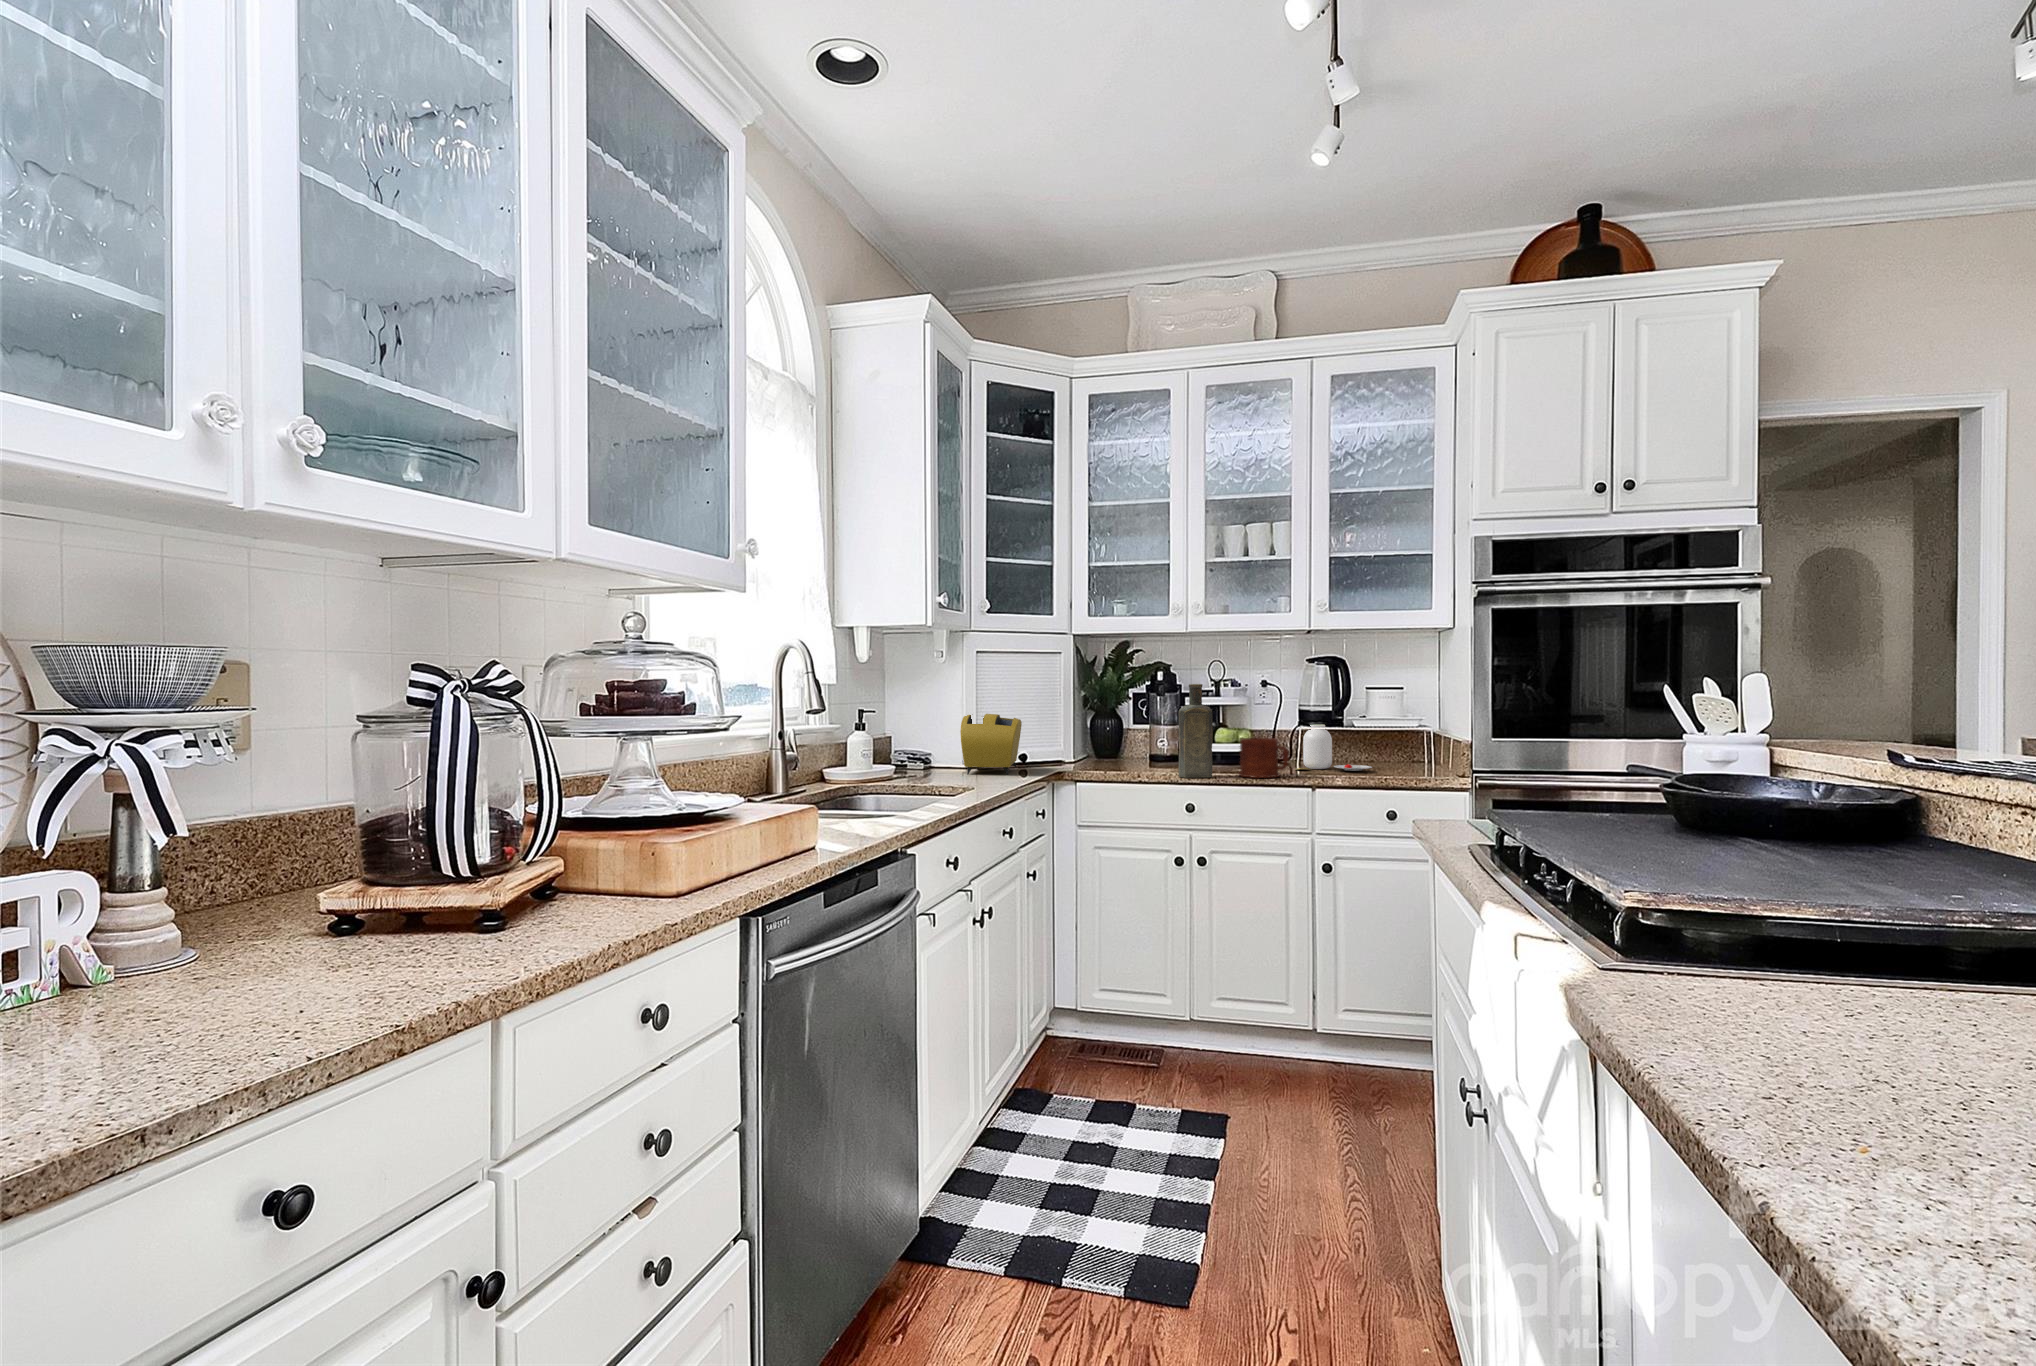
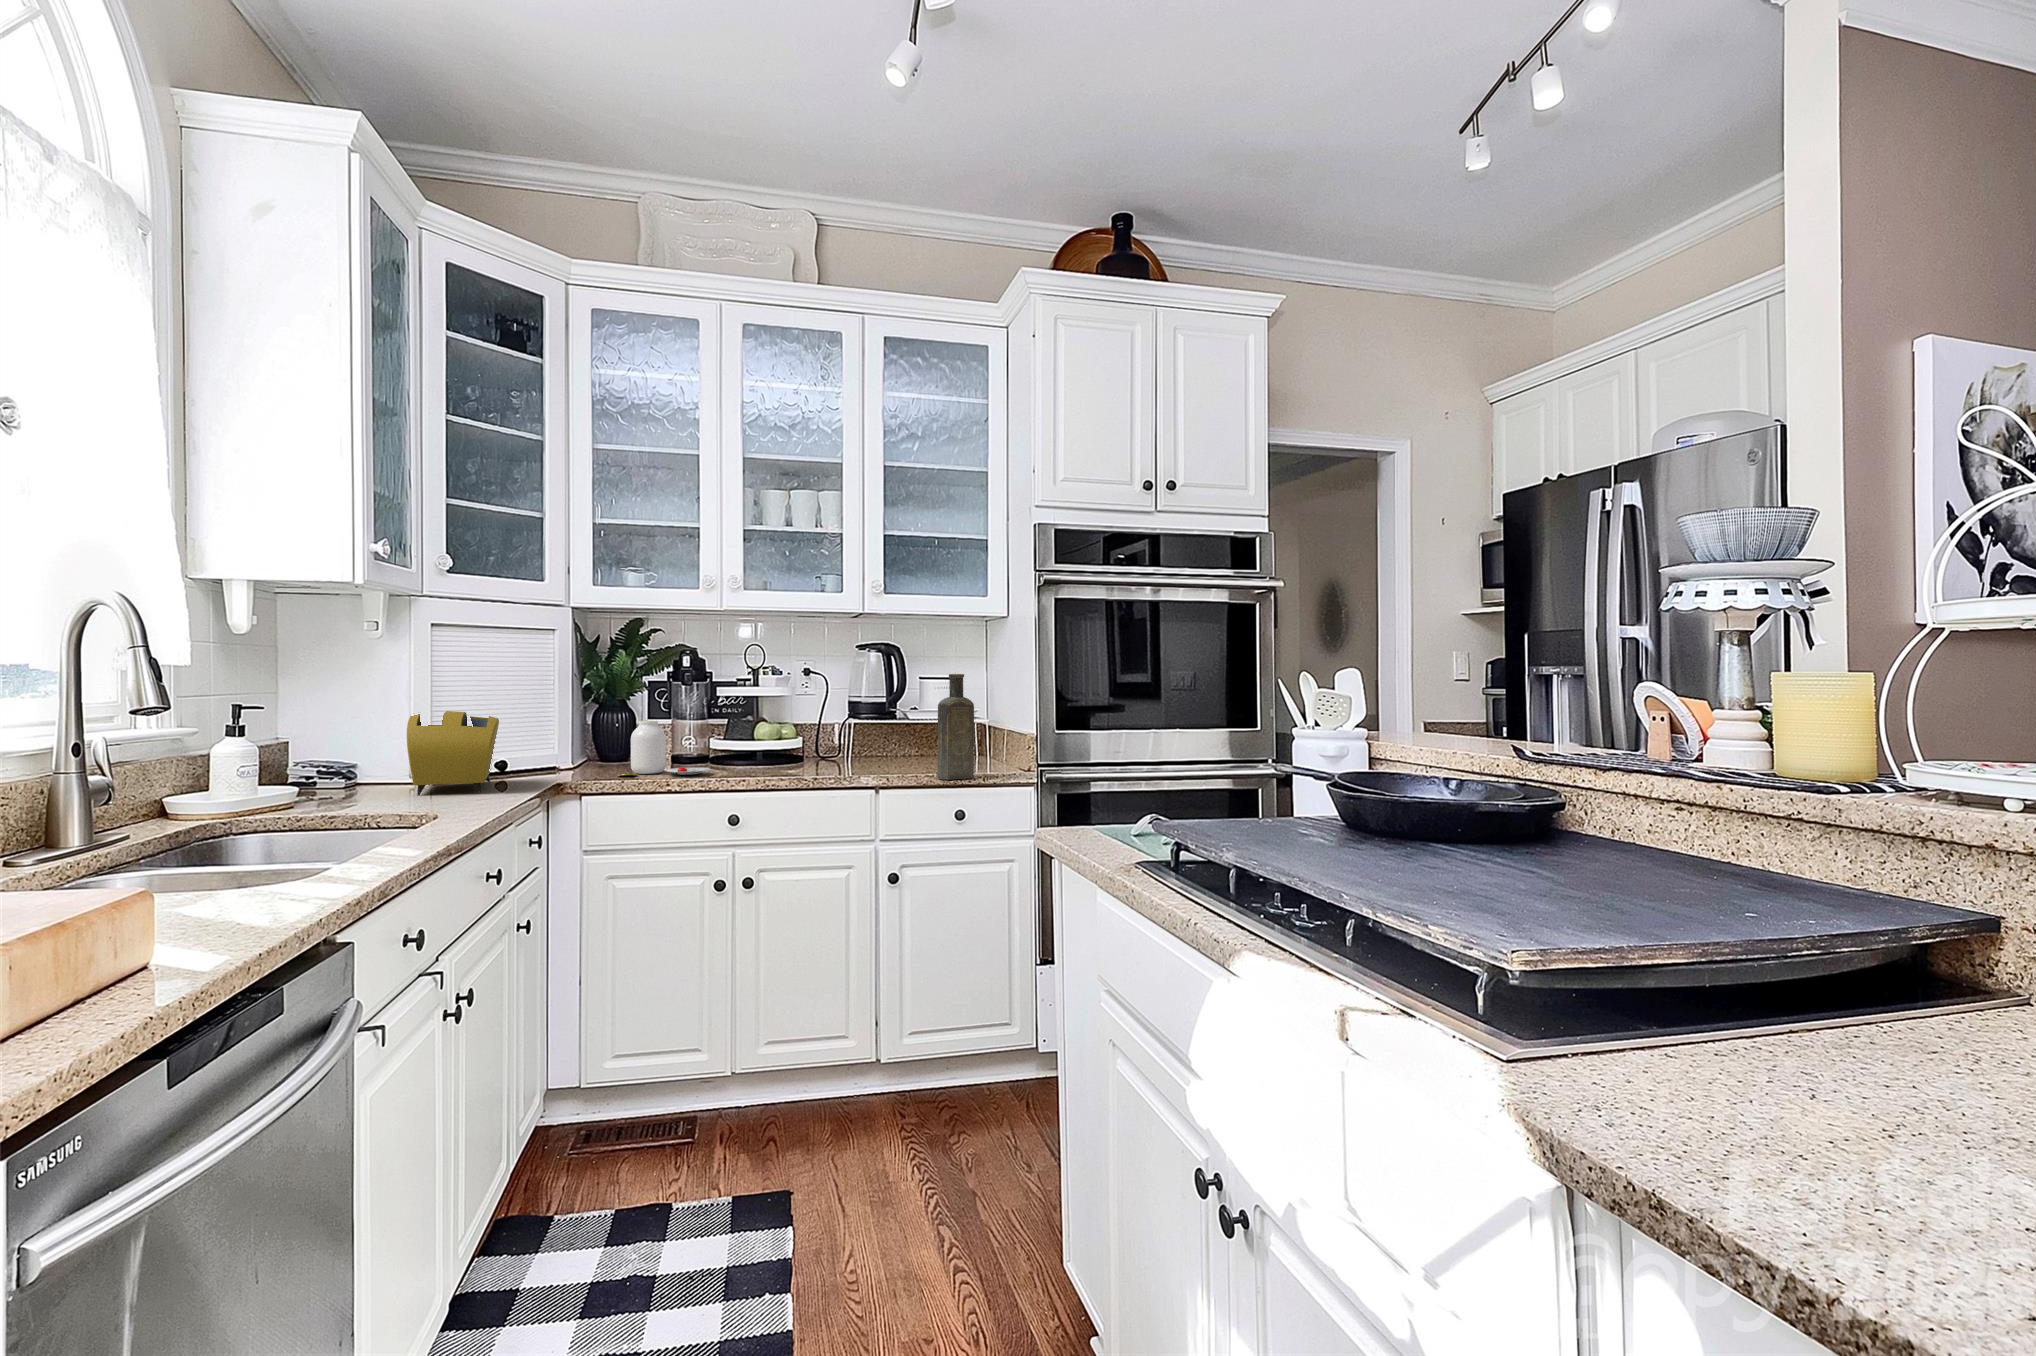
bottle: present [1178,684,1212,778] -> present [937,674,974,780]
jar: present [1295,725,1372,771] -> present [617,721,710,776]
mug: present [1239,738,1289,778] -> none [787,735,846,782]

